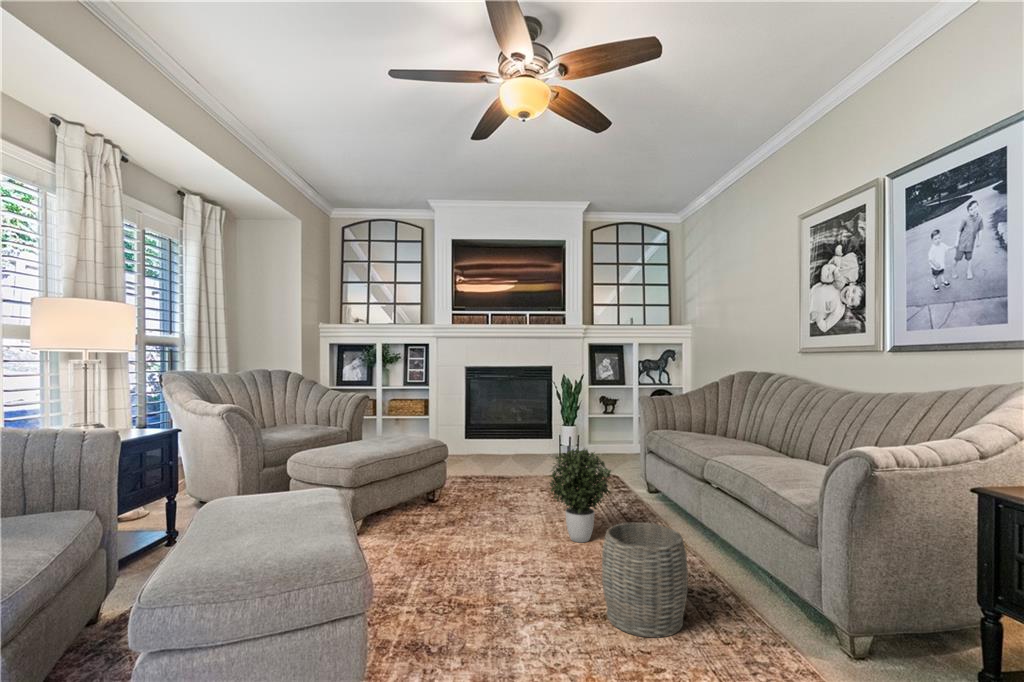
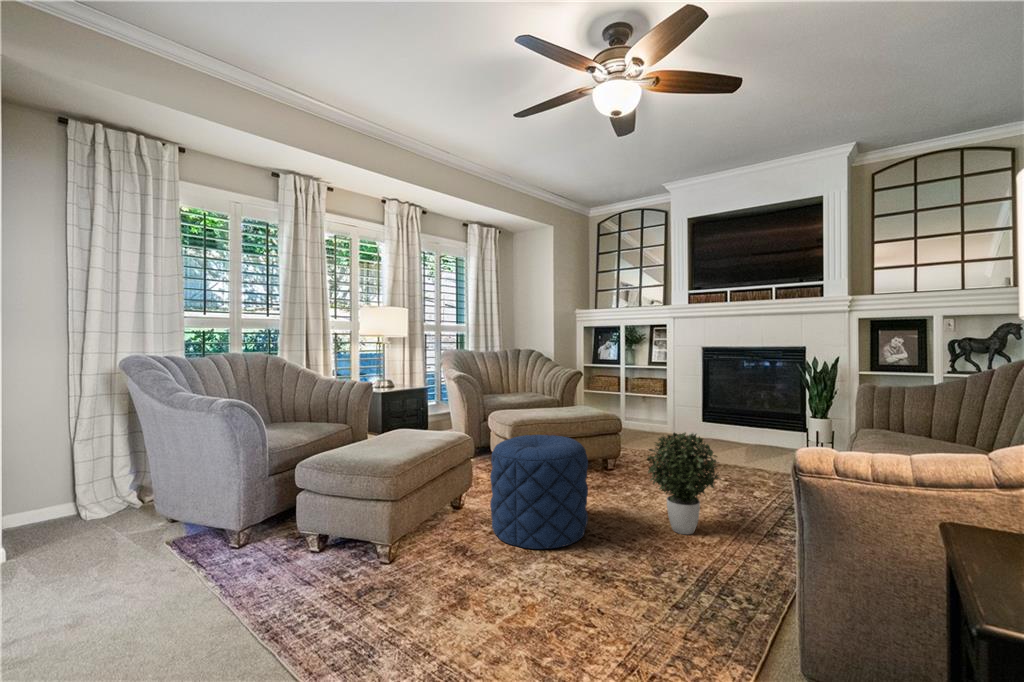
pouf: none [419,468,528,599] -> present [490,435,588,549]
woven basket: present [602,523,688,638] -> none [572,509,665,639]

